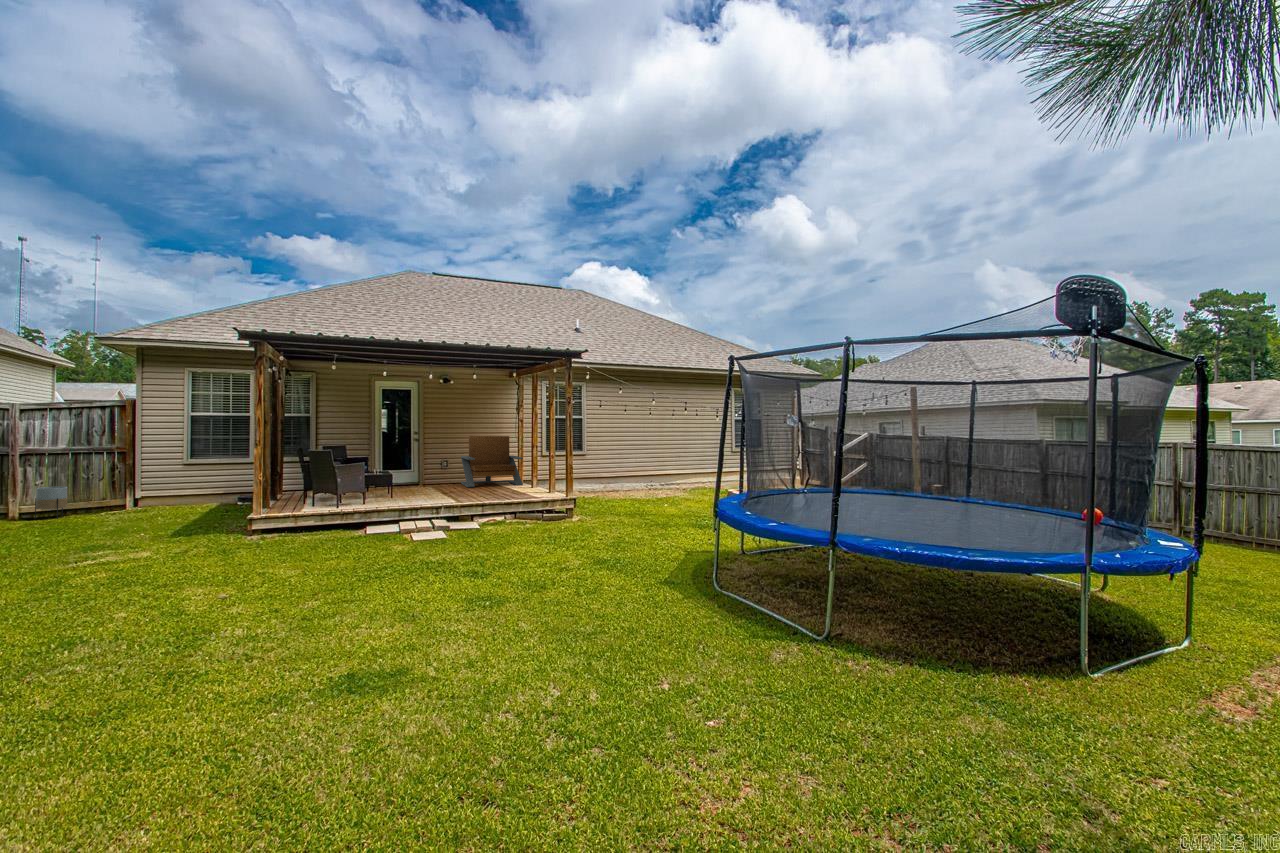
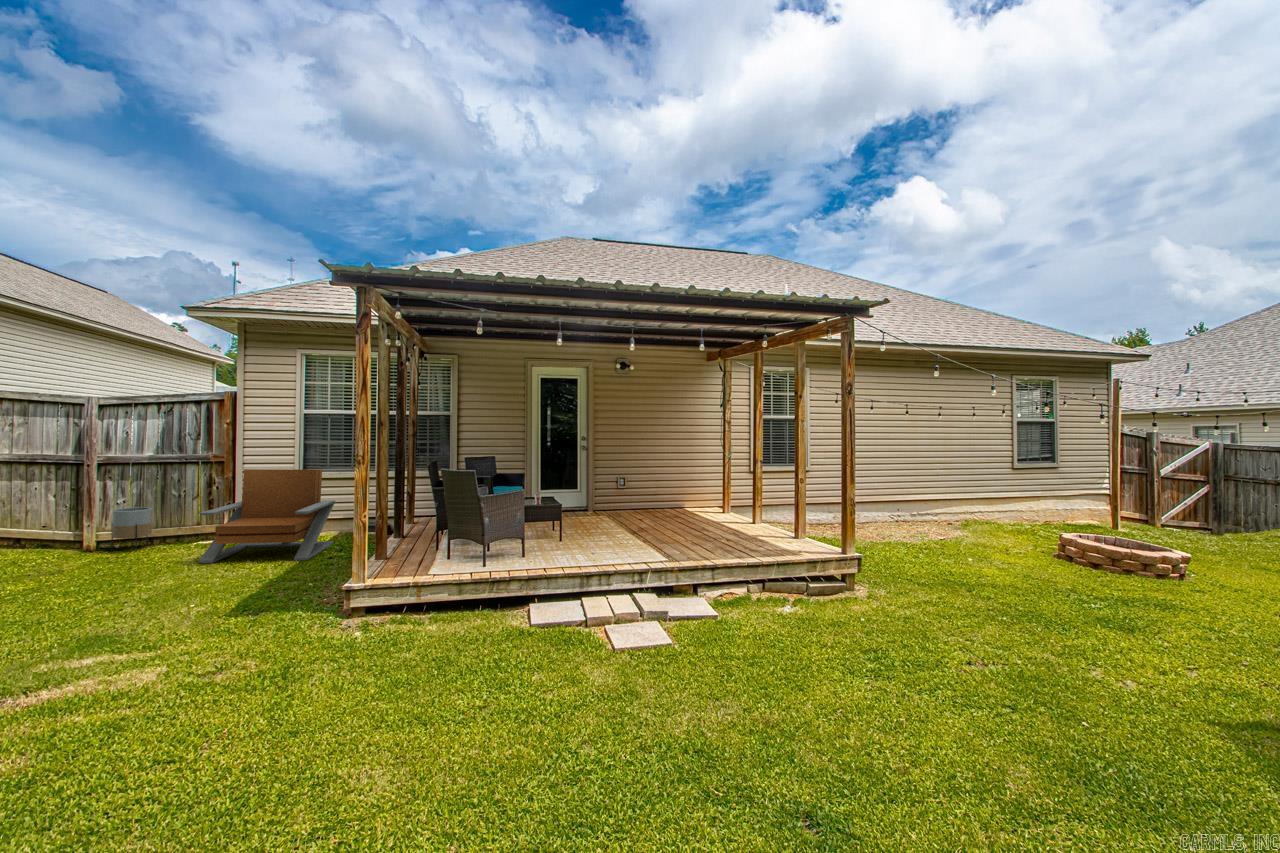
lounge chair: present [461,436,523,487] -> present [199,469,335,563]

